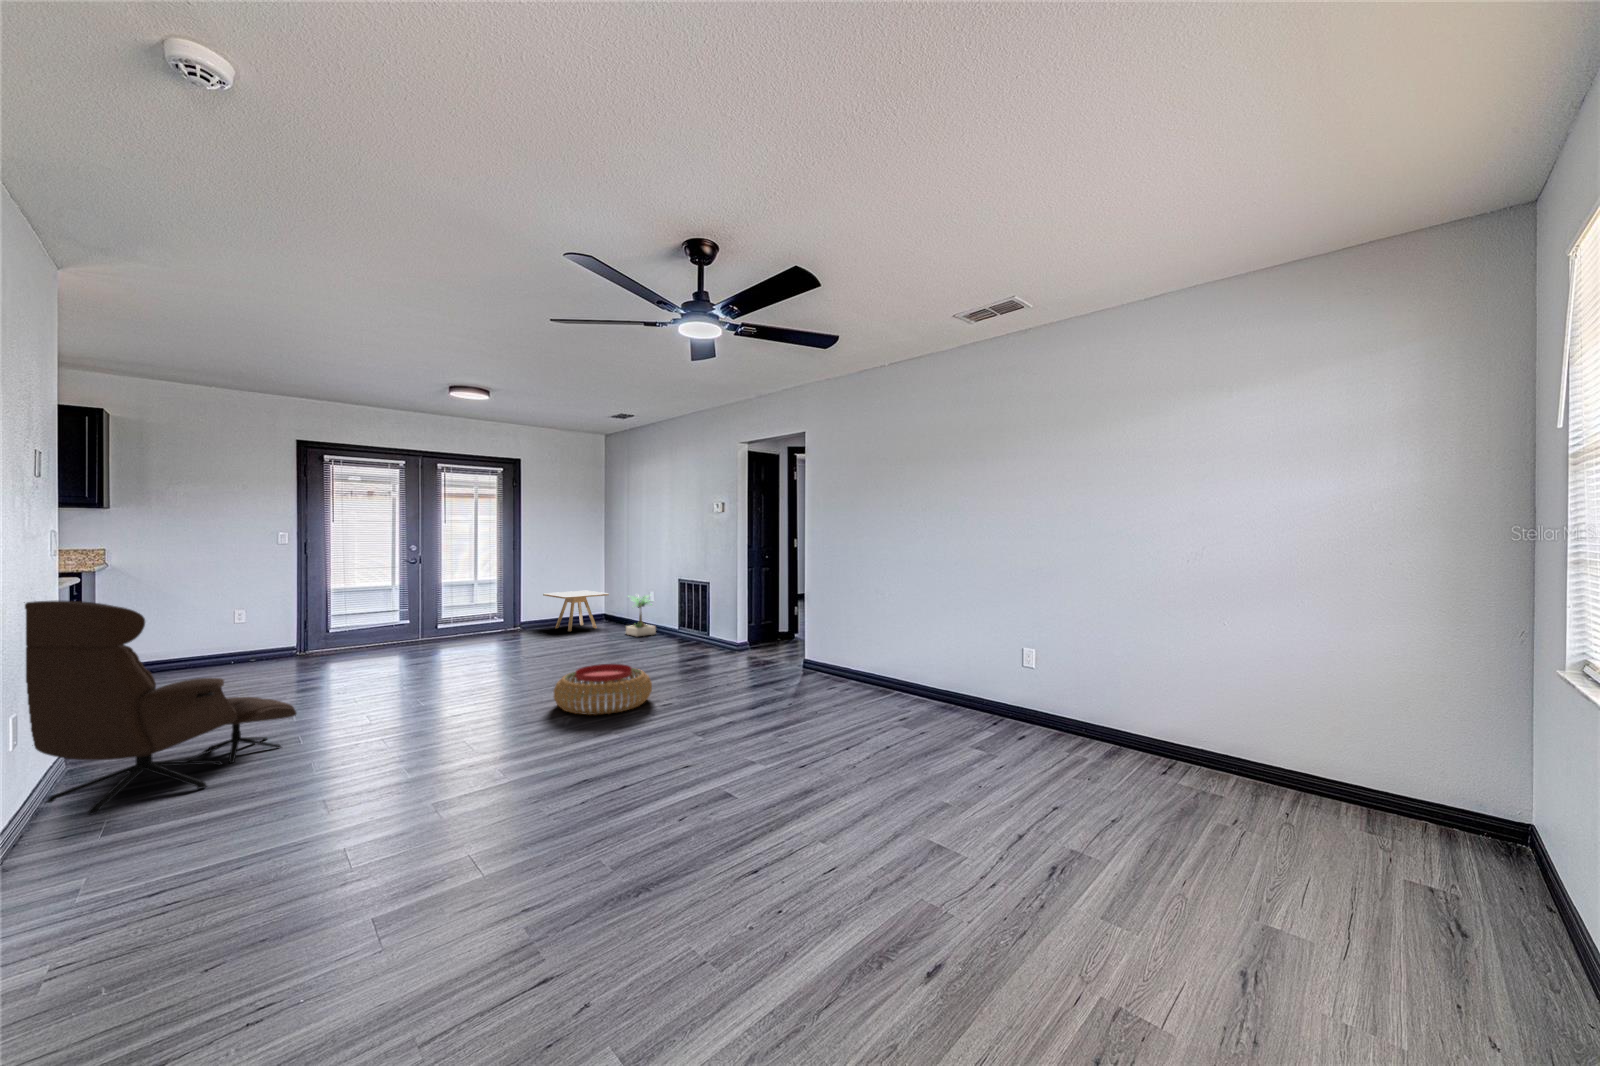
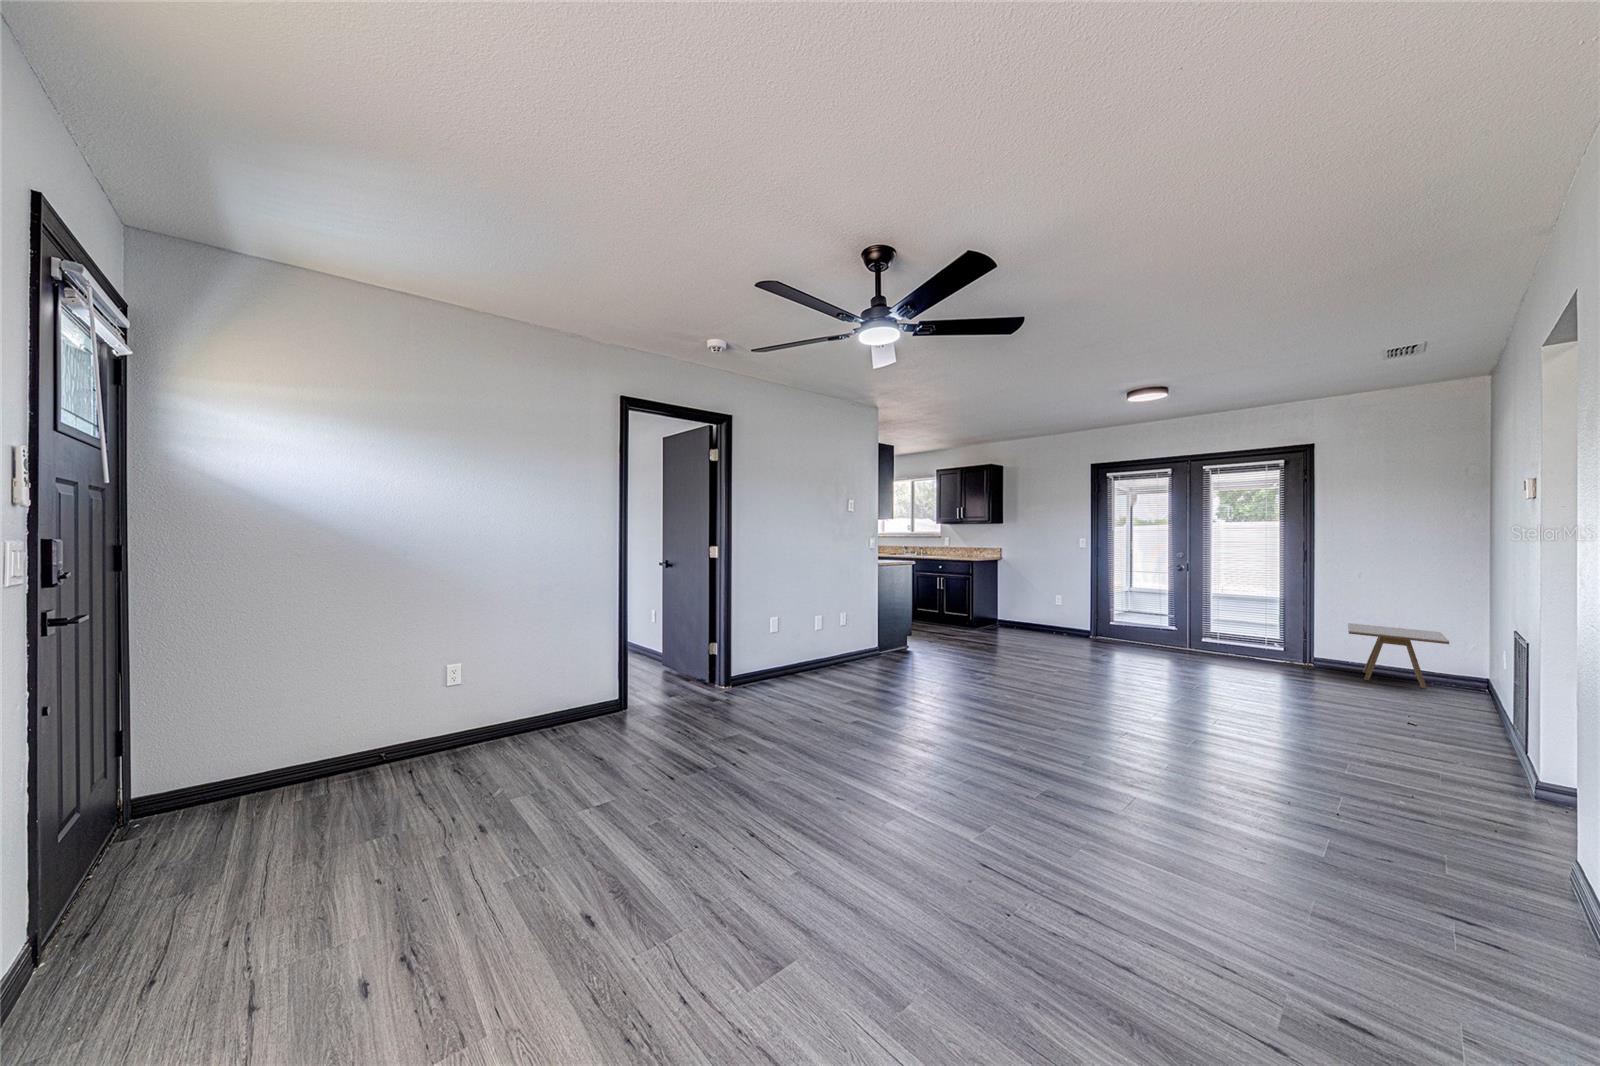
potted plant: present [626,595,656,636] -> none [1427,647,1512,725]
lounge chair: present [25,601,297,815] -> none [827,568,931,671]
pouf: present [554,664,652,715] -> none [1041,689,1158,752]

